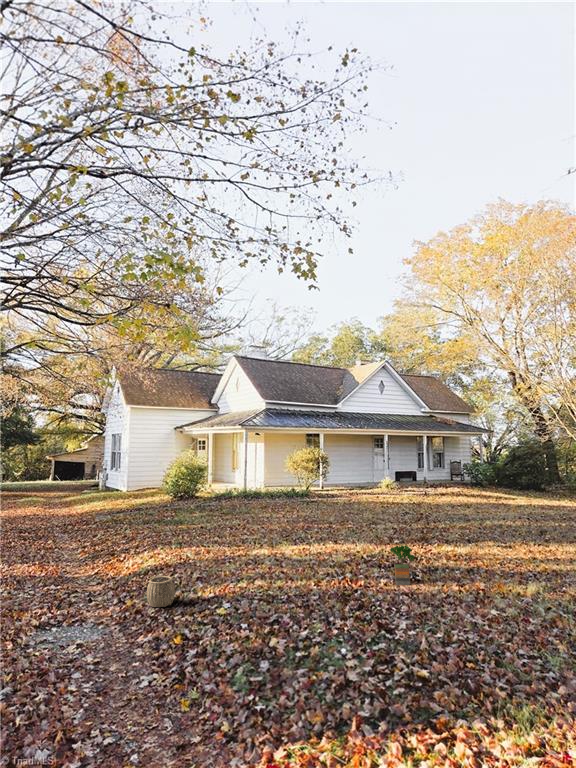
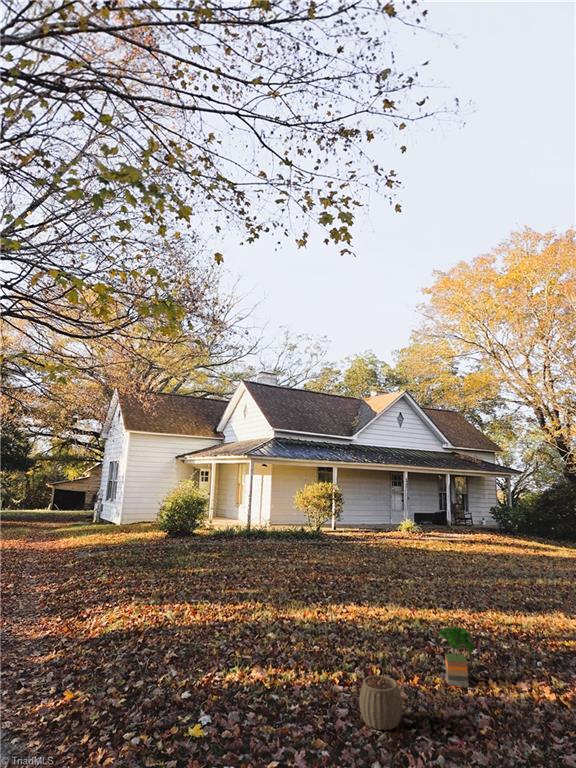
woven basket: present [147,576,175,607] -> present [359,675,403,730]

